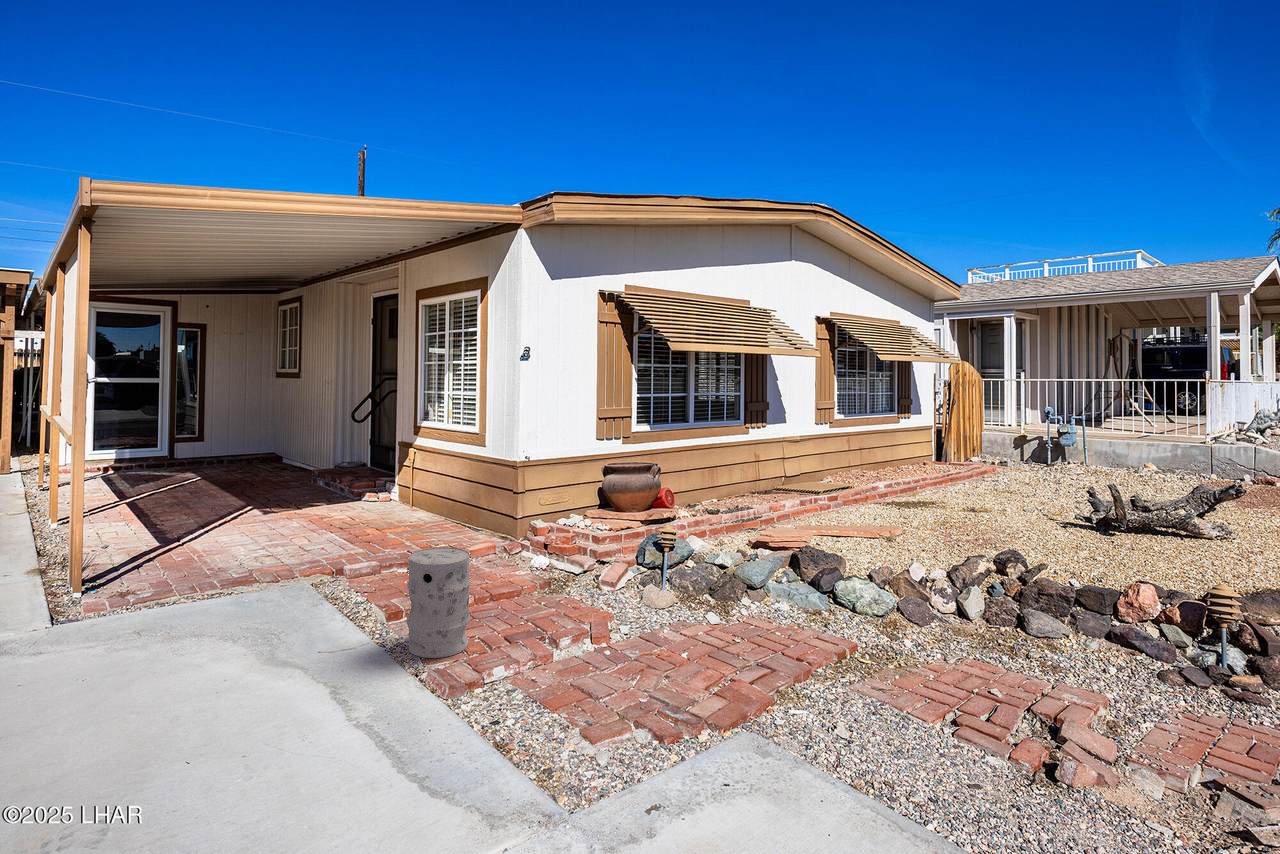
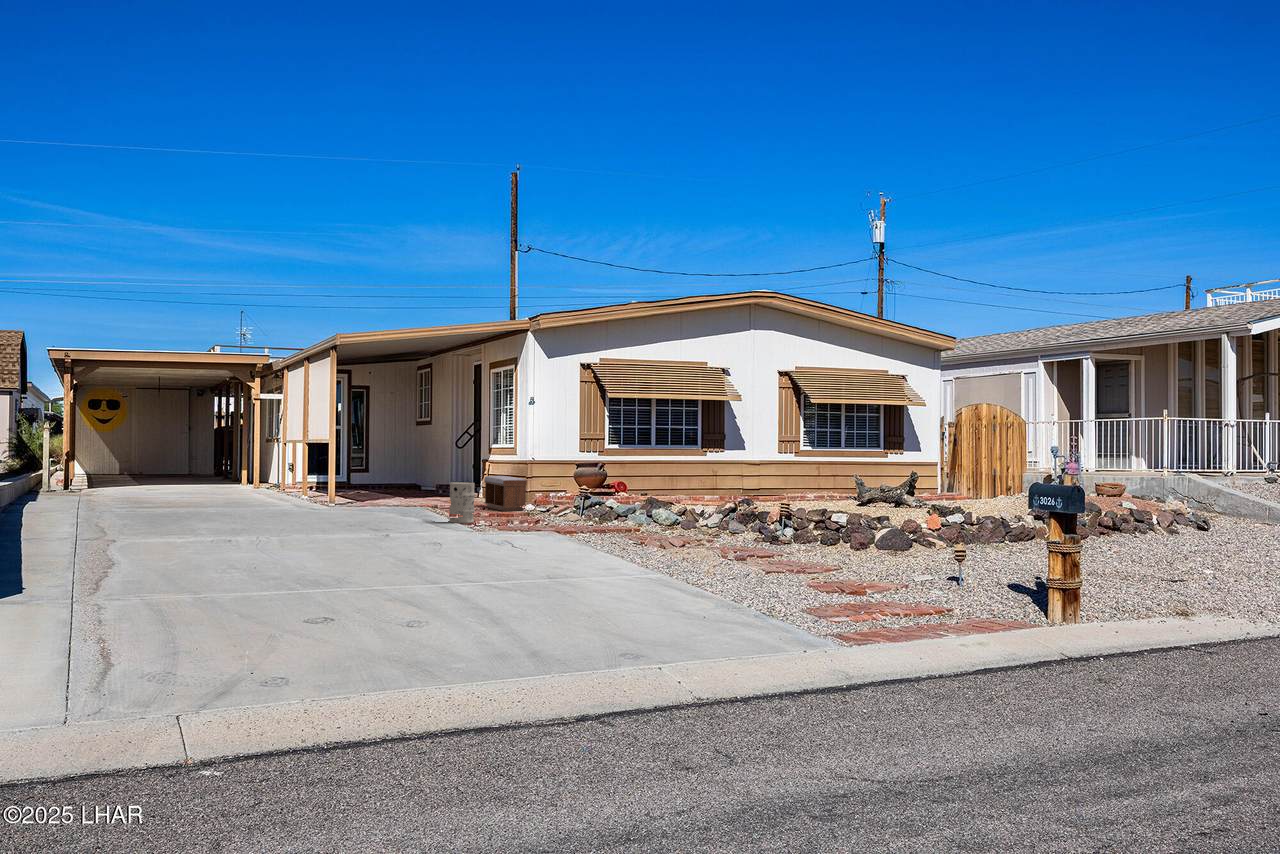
bench: none [434,485,525,562] -> present [484,476,527,511]

